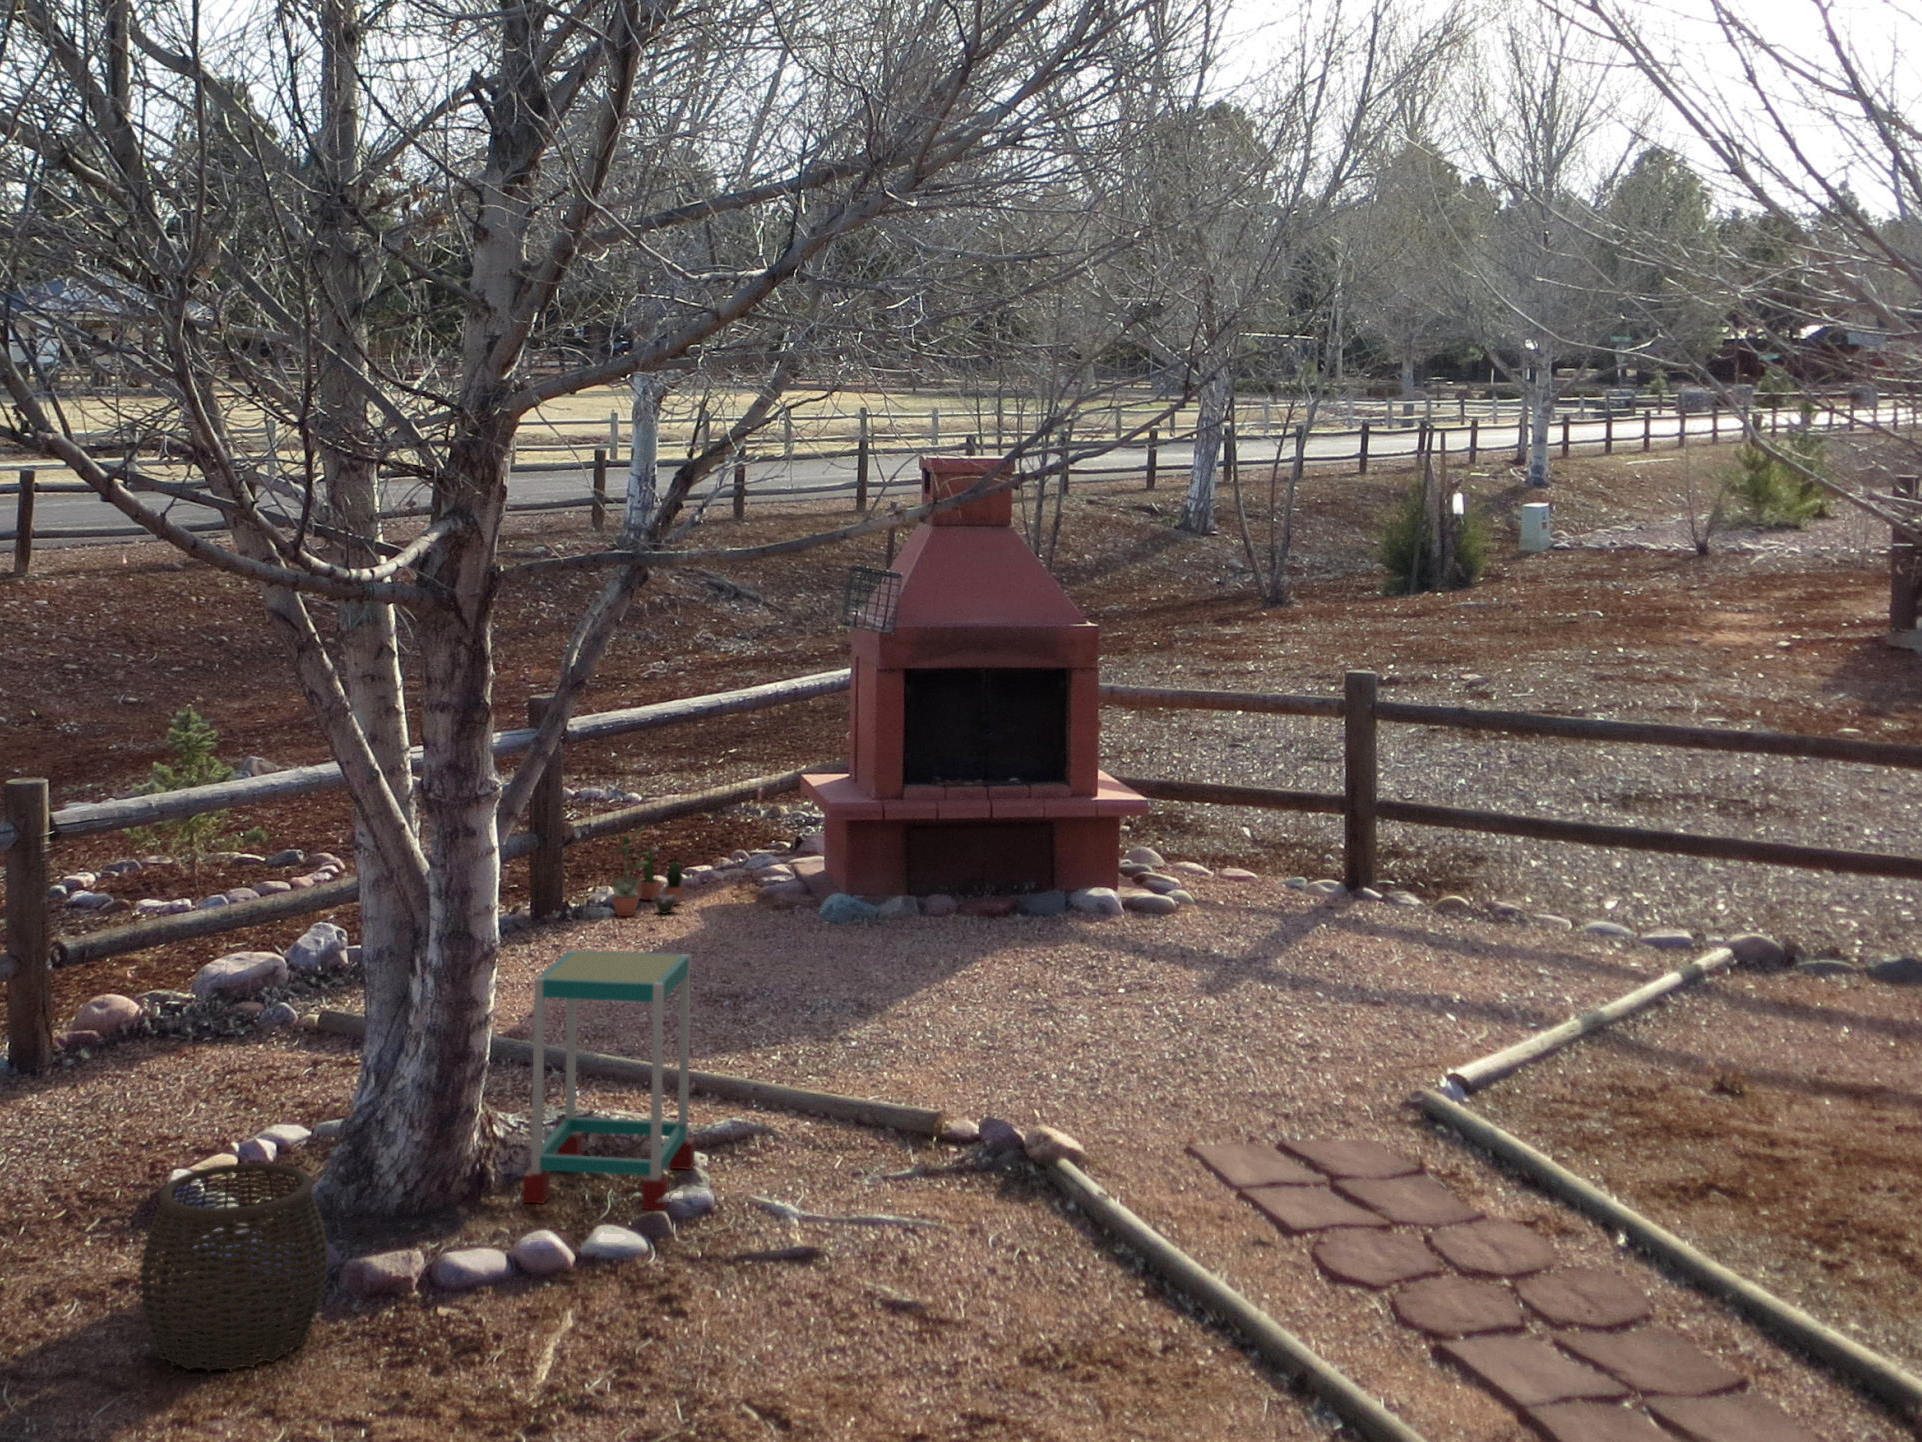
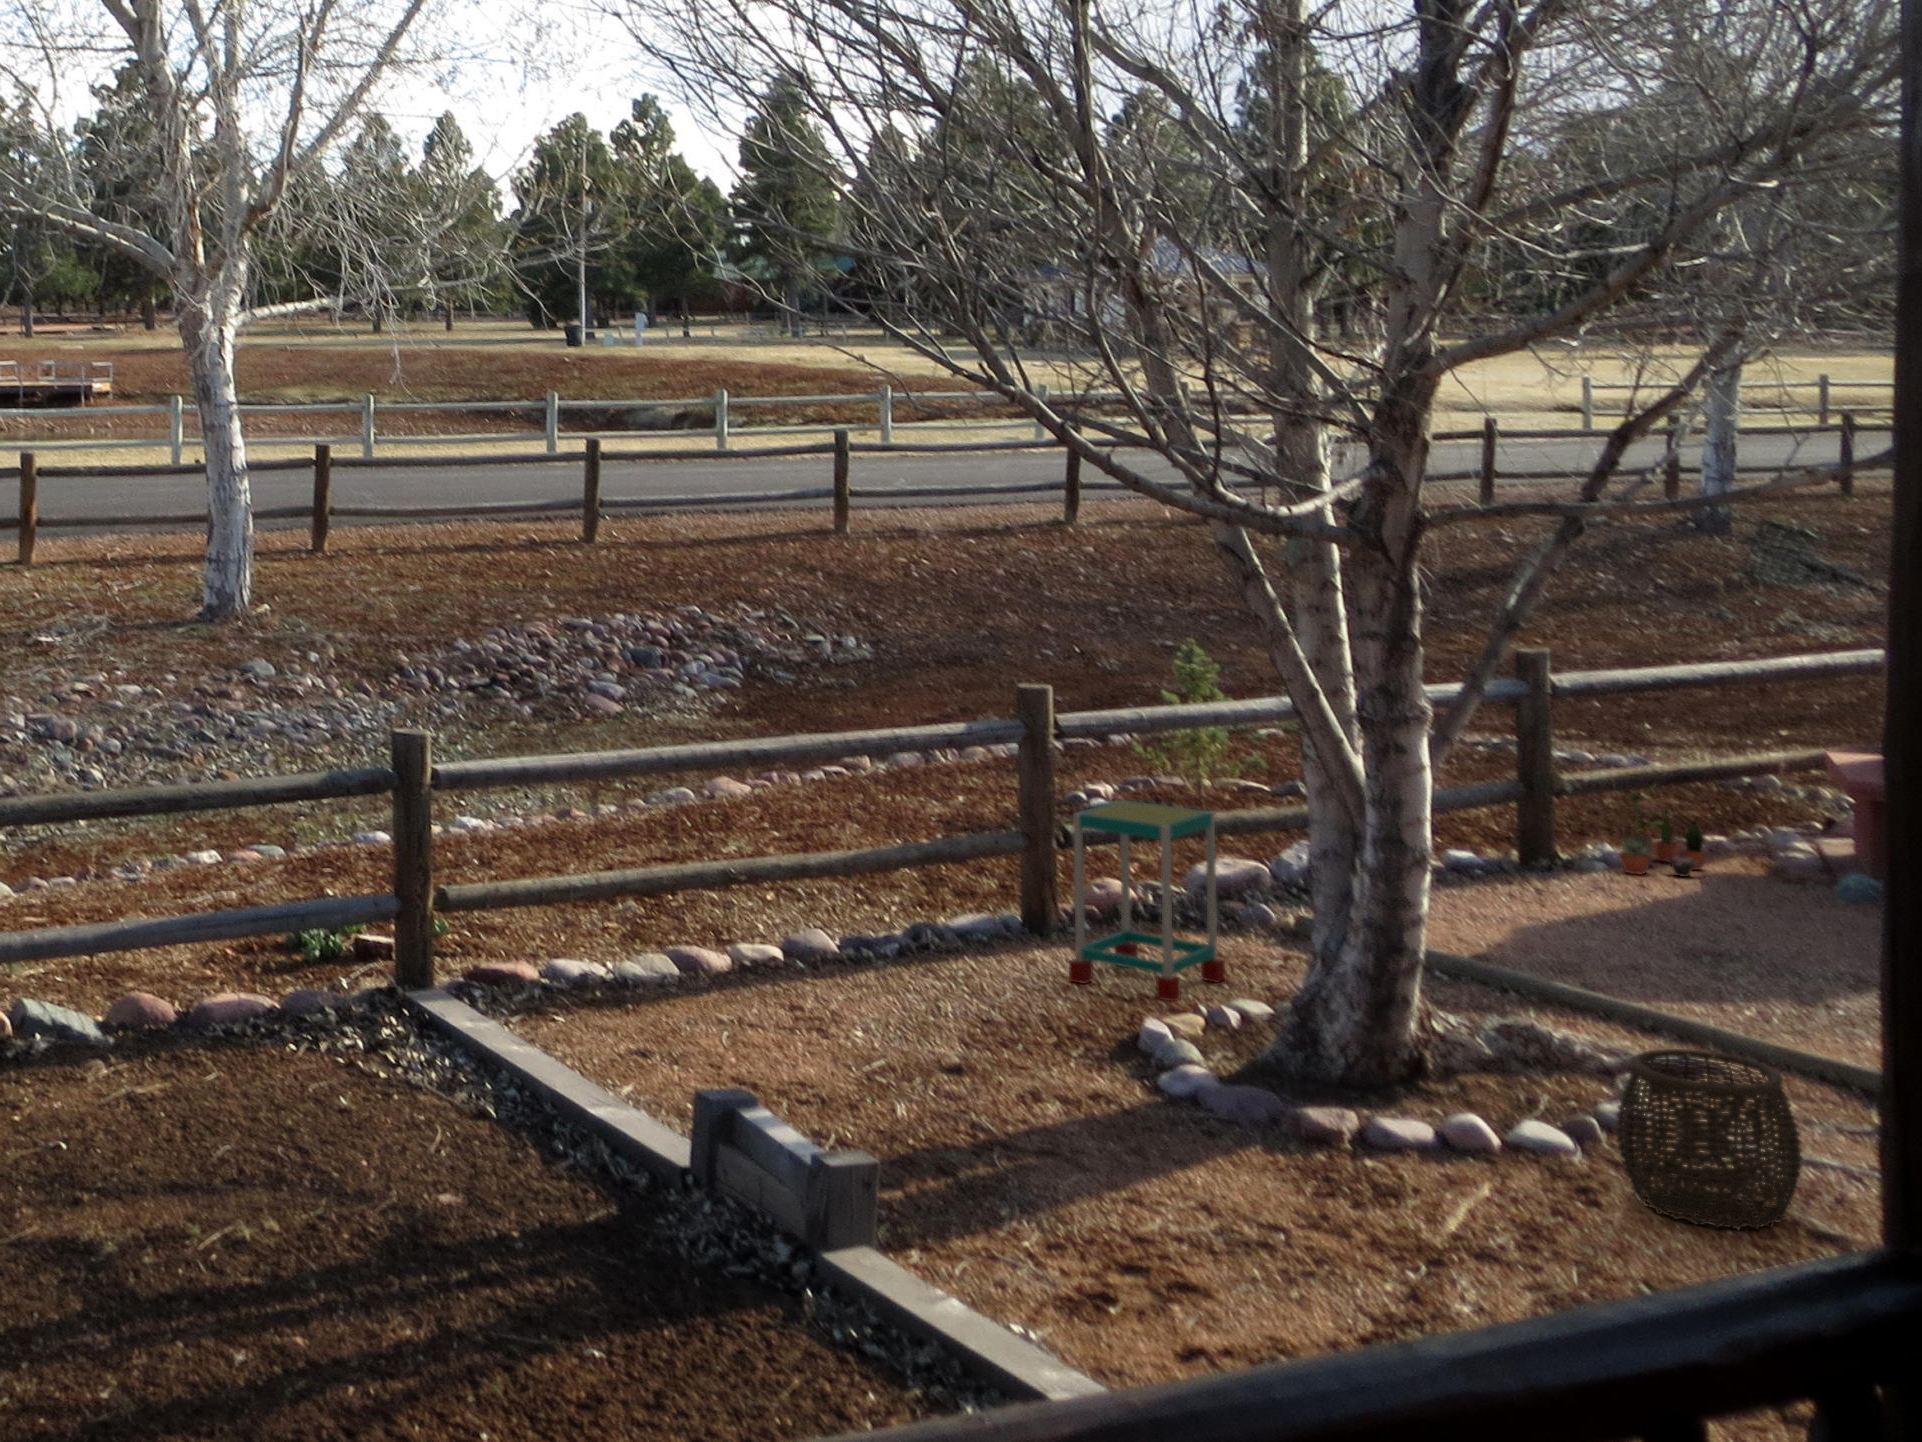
side table: present [522,950,695,1210] -> present [1069,800,1225,1001]
woven basket: present [138,1163,329,1372] -> present [1616,1049,1802,1229]

